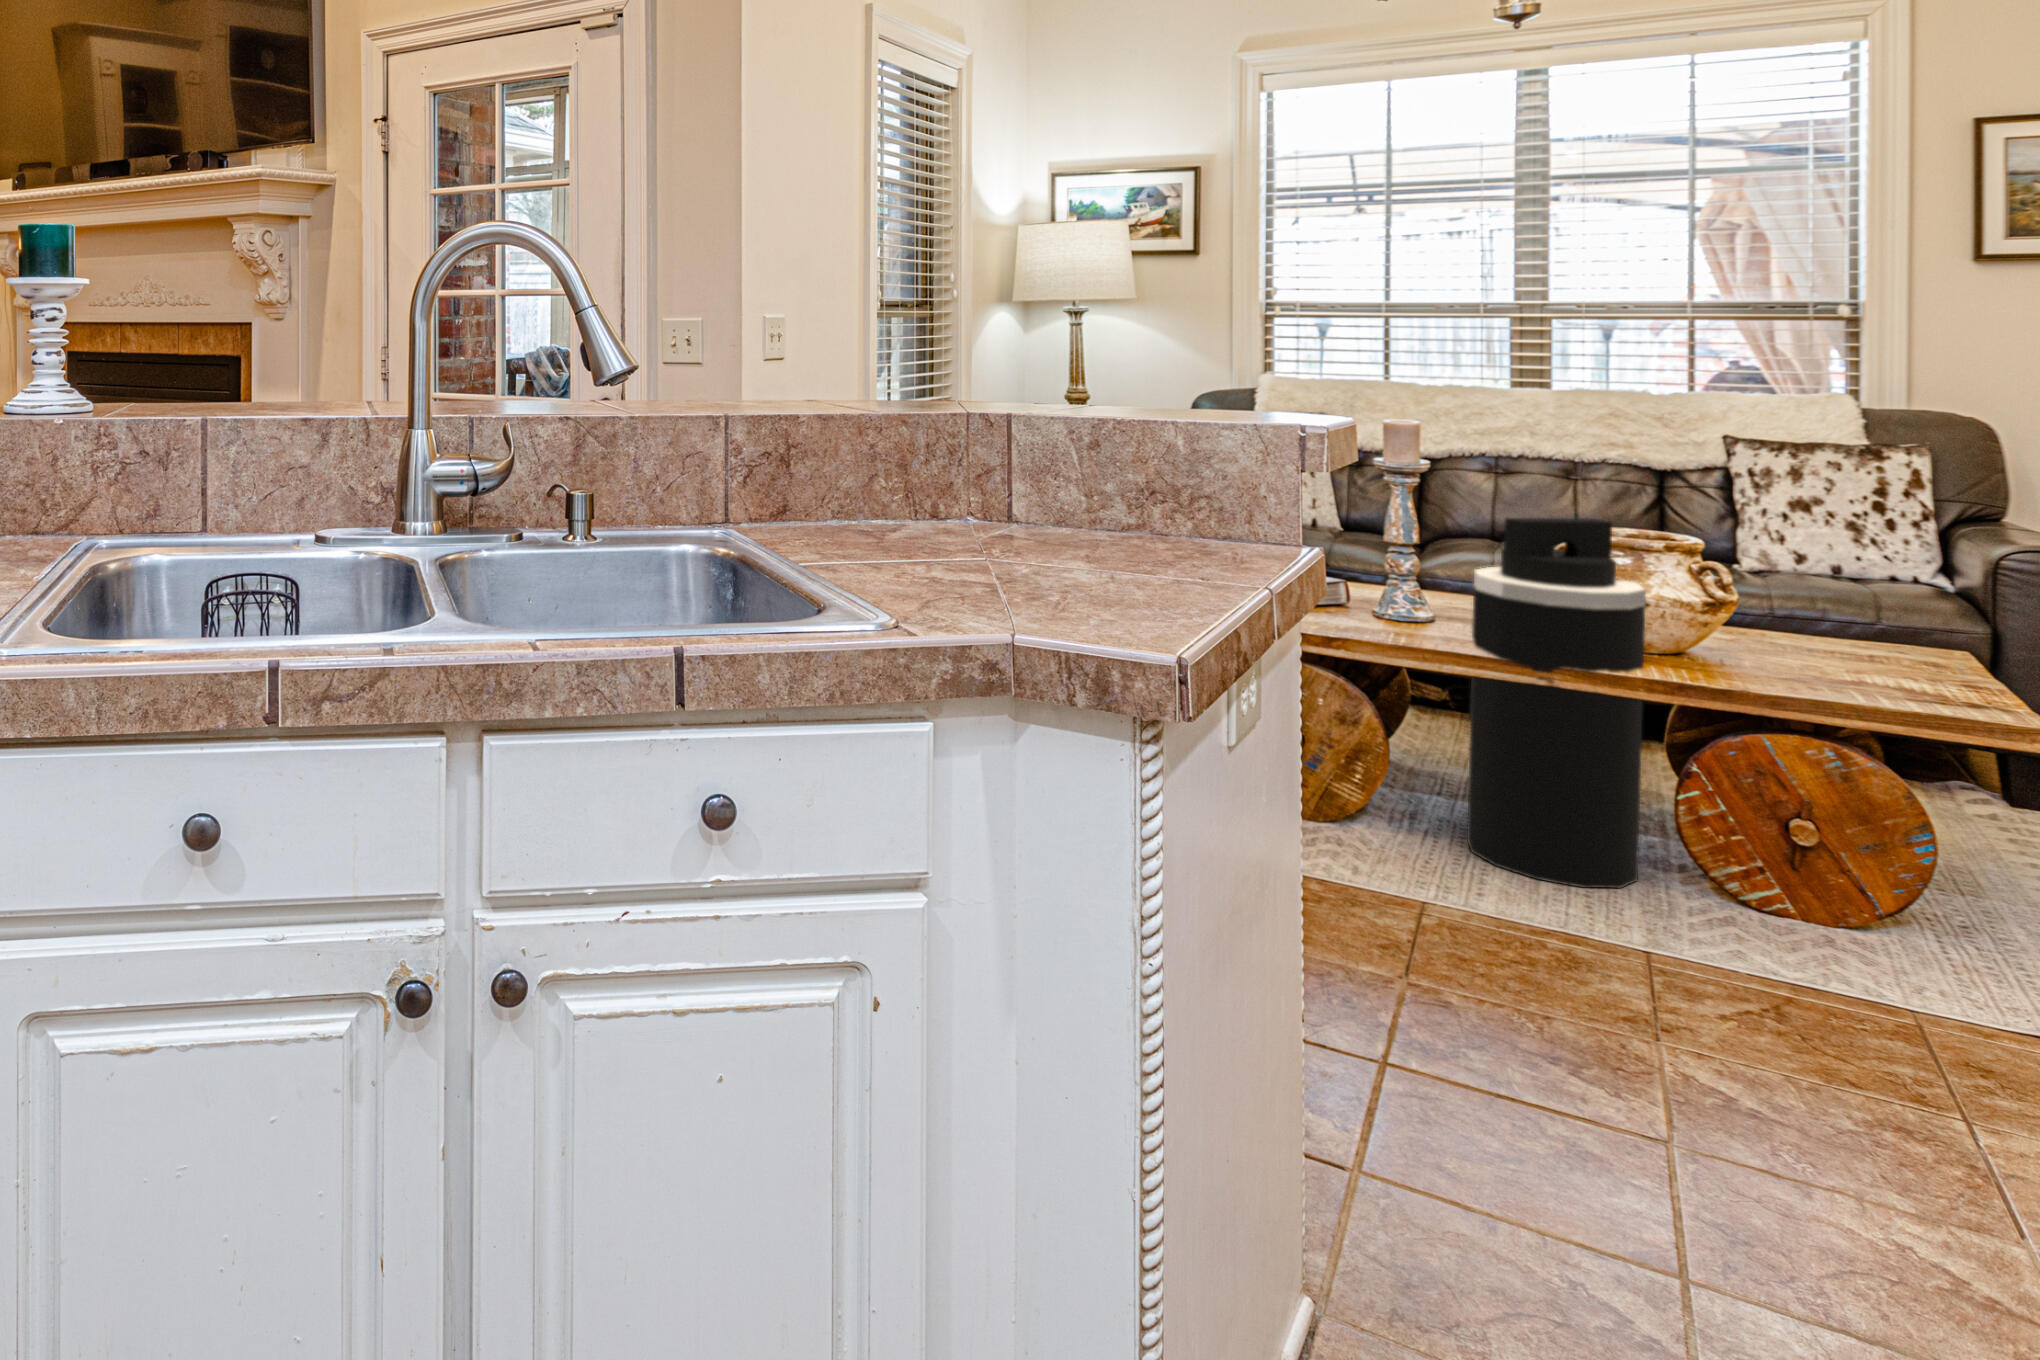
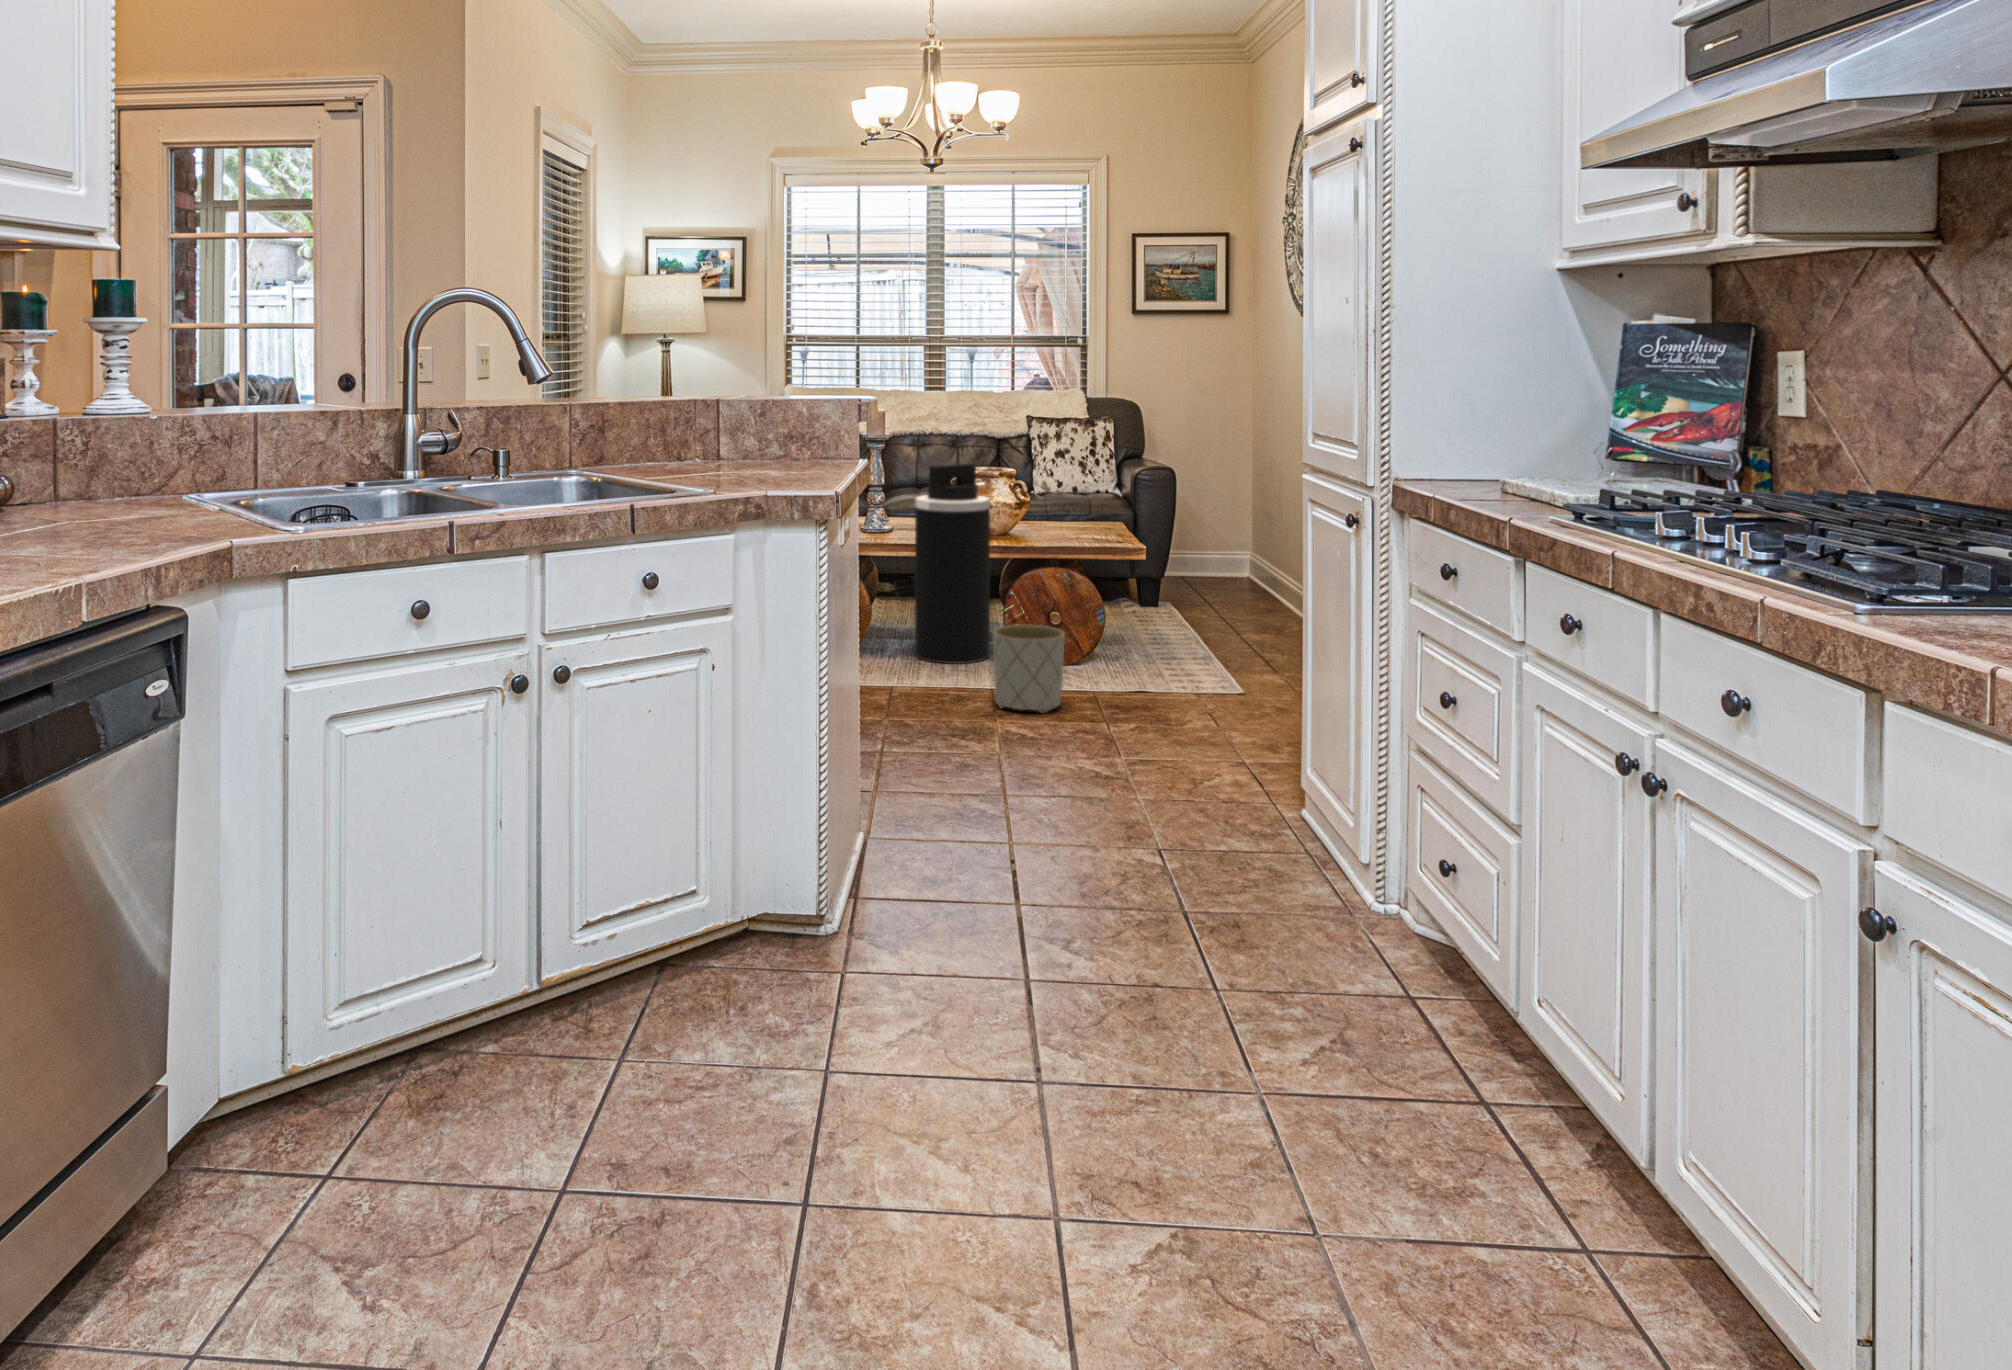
planter: none [1654,864,1862,1087] -> present [993,625,1065,713]

